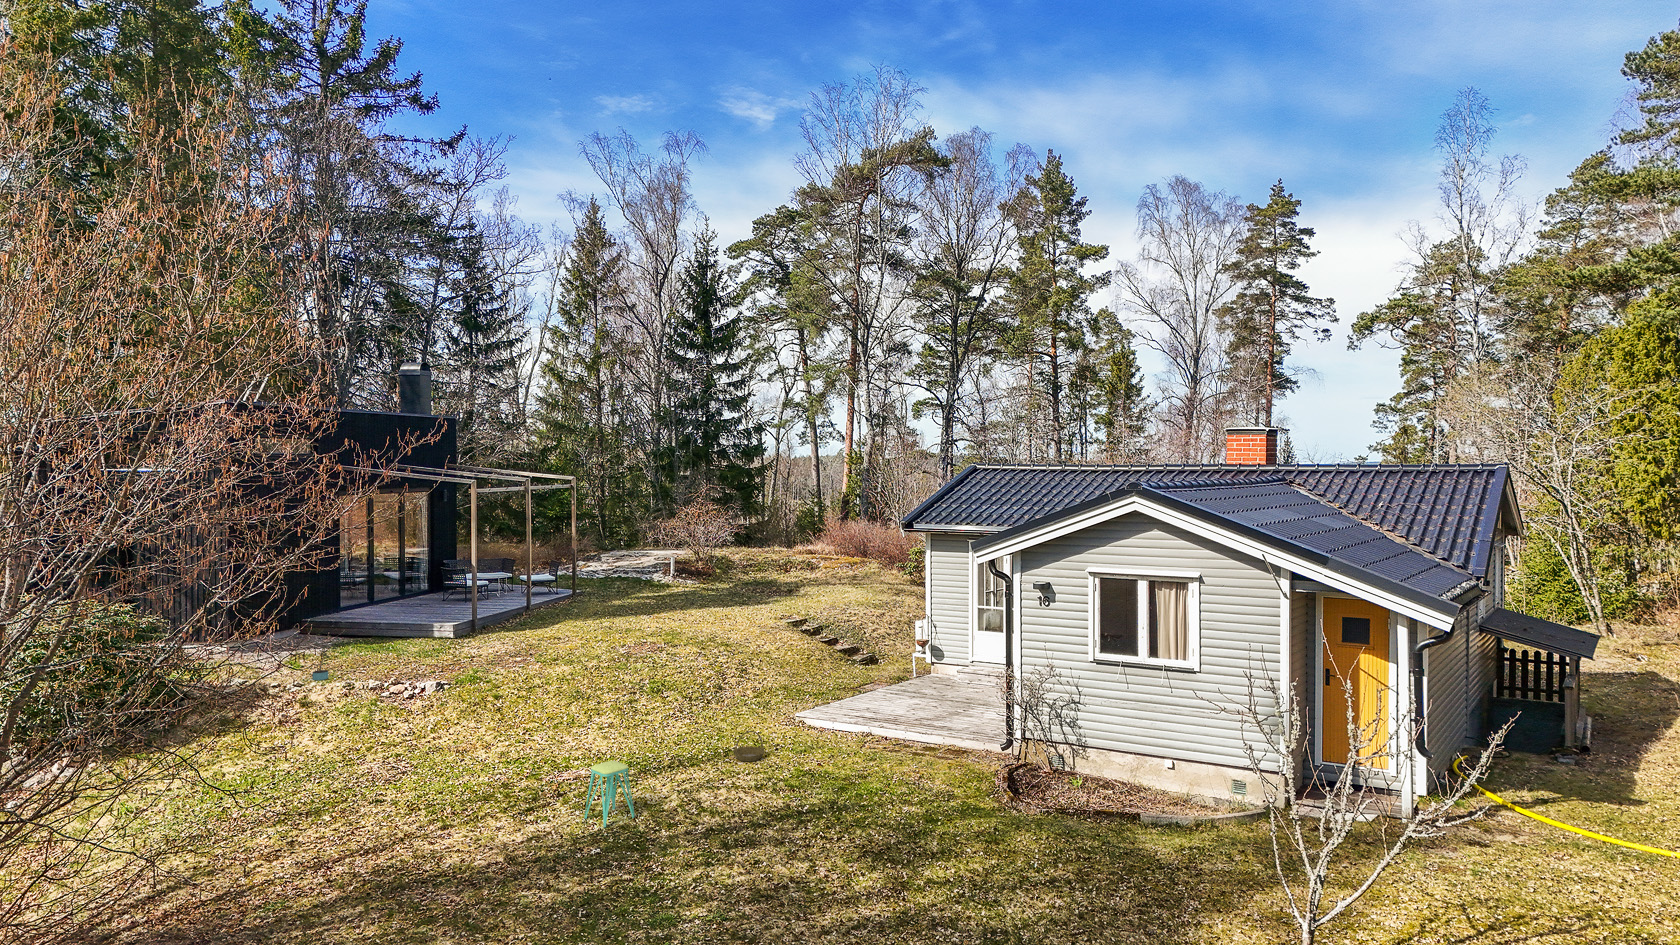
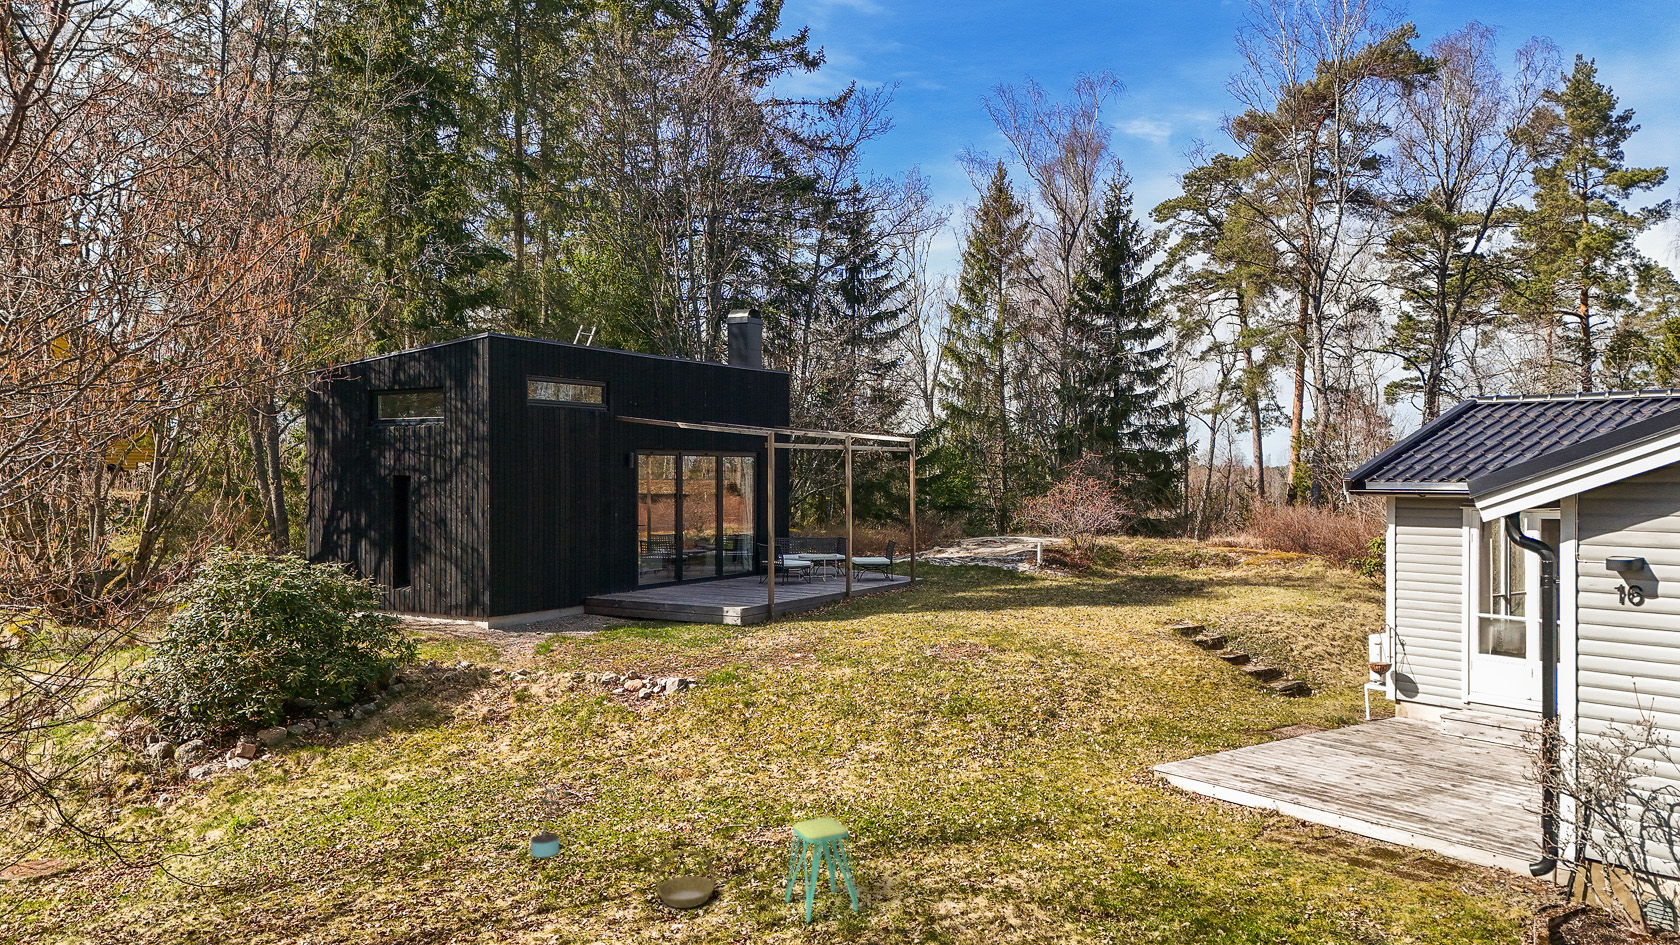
potted plant: present [306,634,336,680] -> present [517,761,570,857]
basket: present [733,731,765,761] -> present [657,851,715,908]

